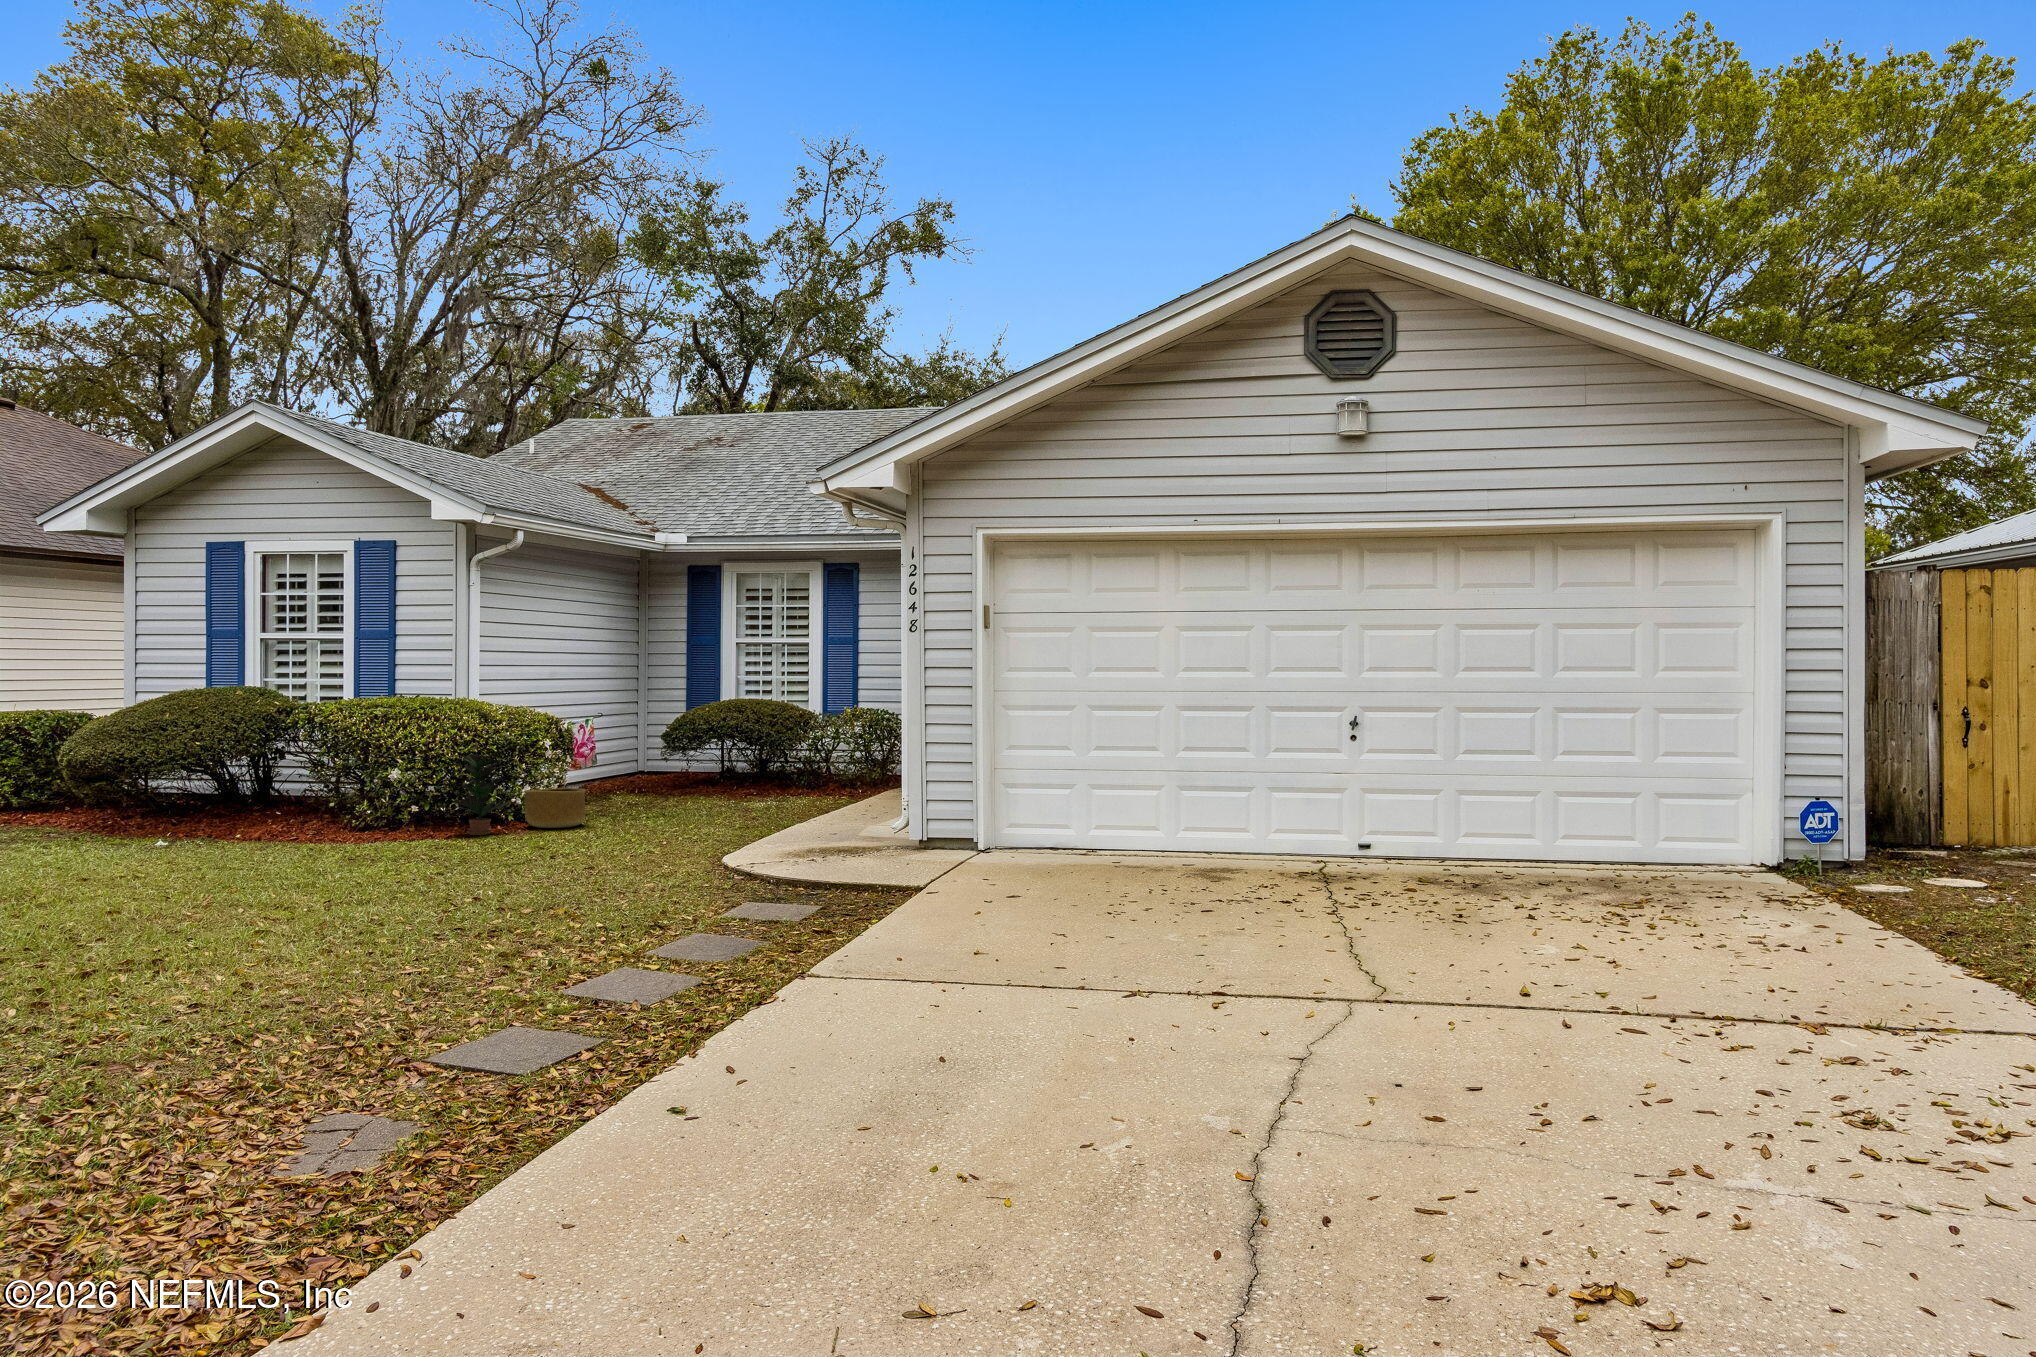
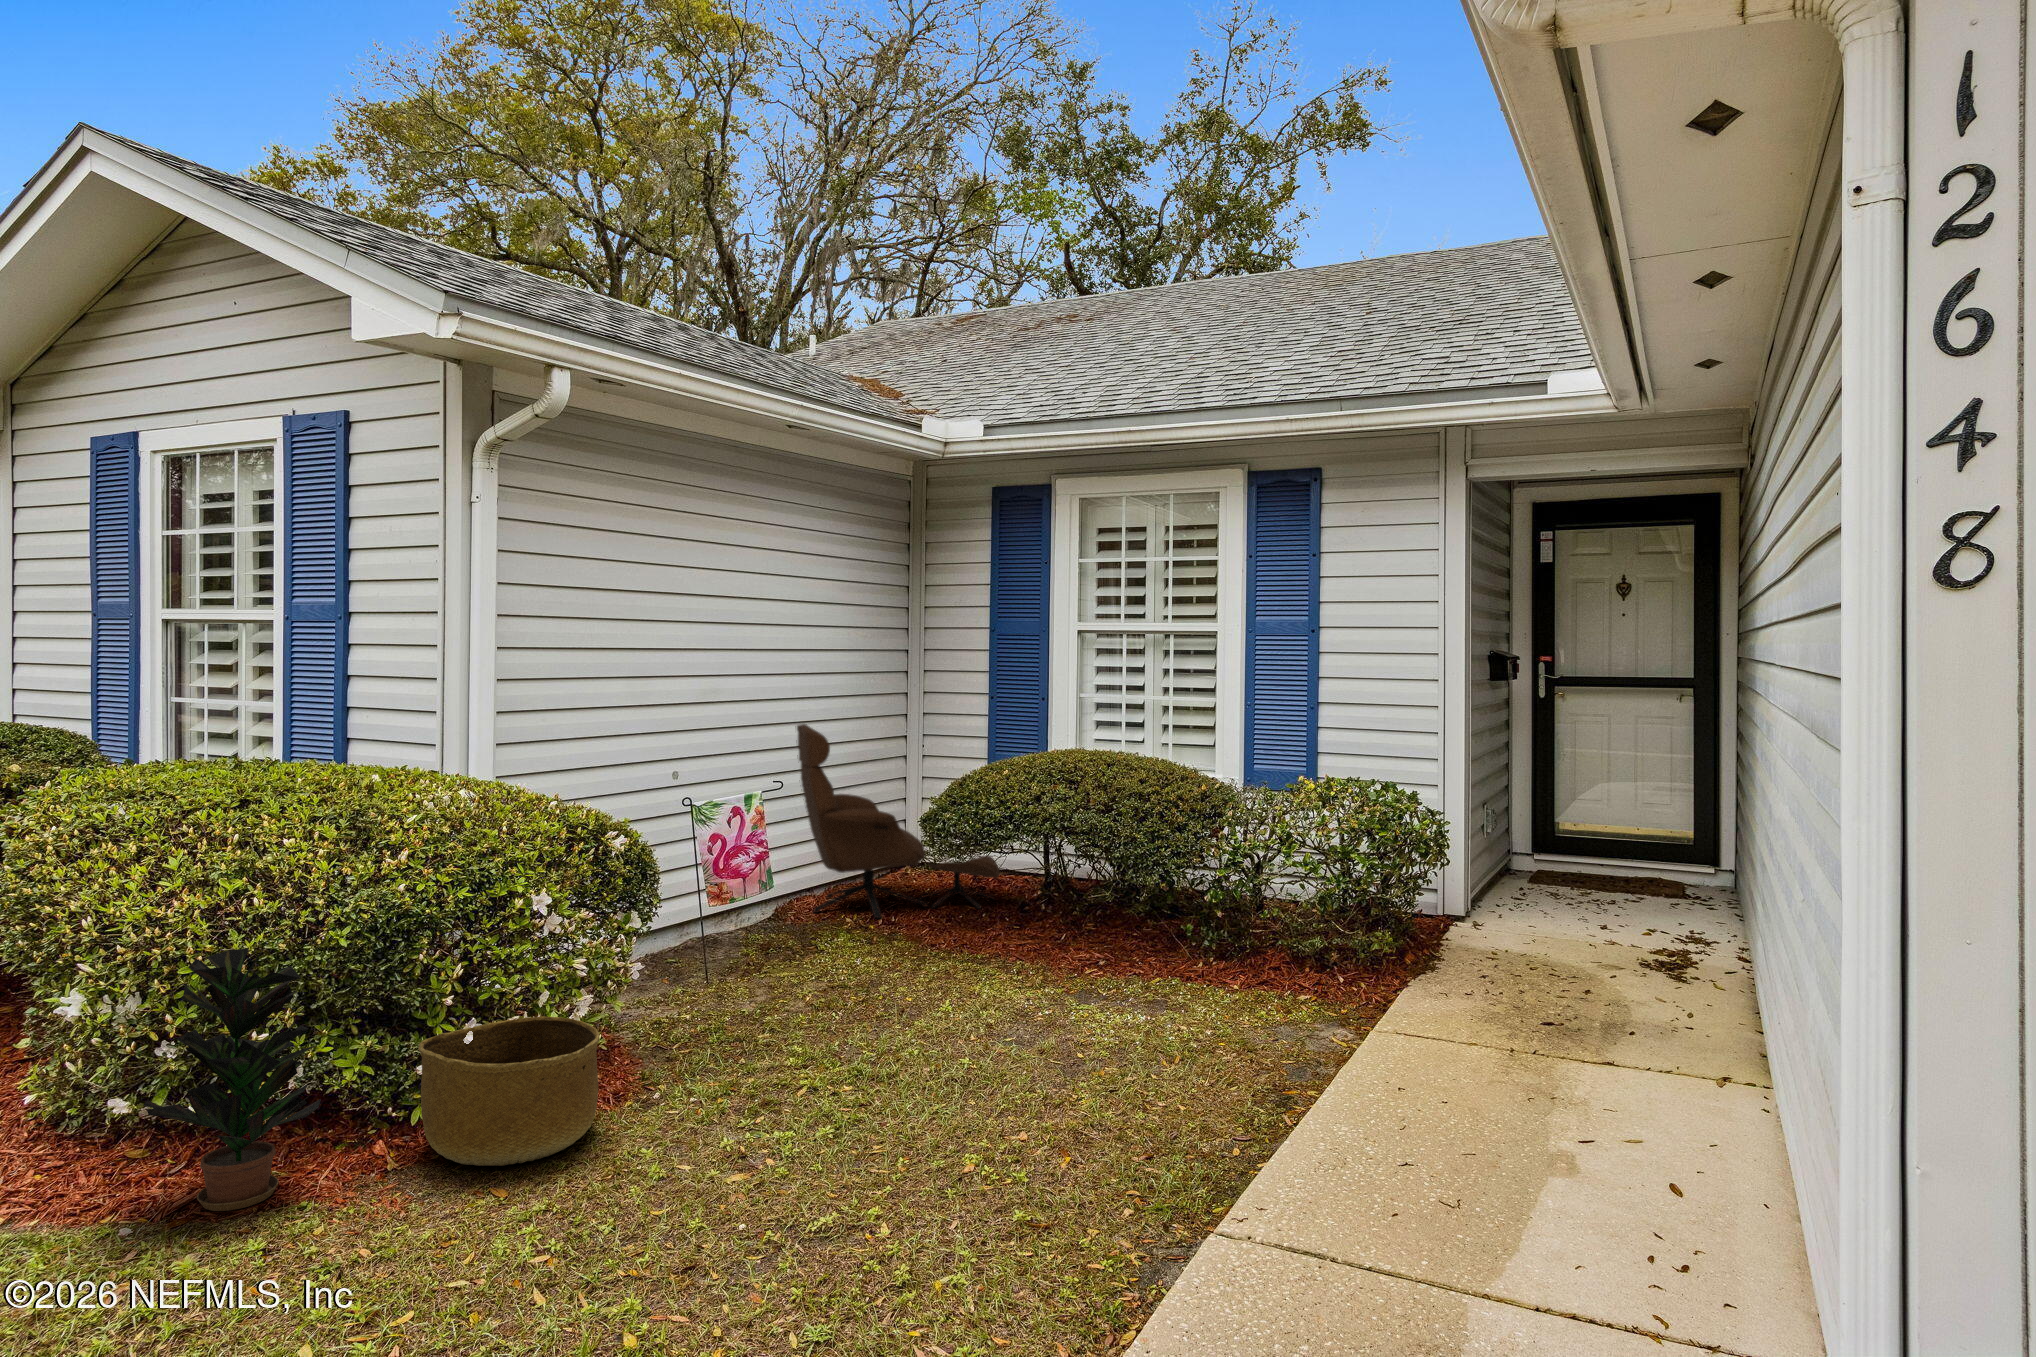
lounge chair: none [585,692,698,789] -> present [797,724,999,918]

